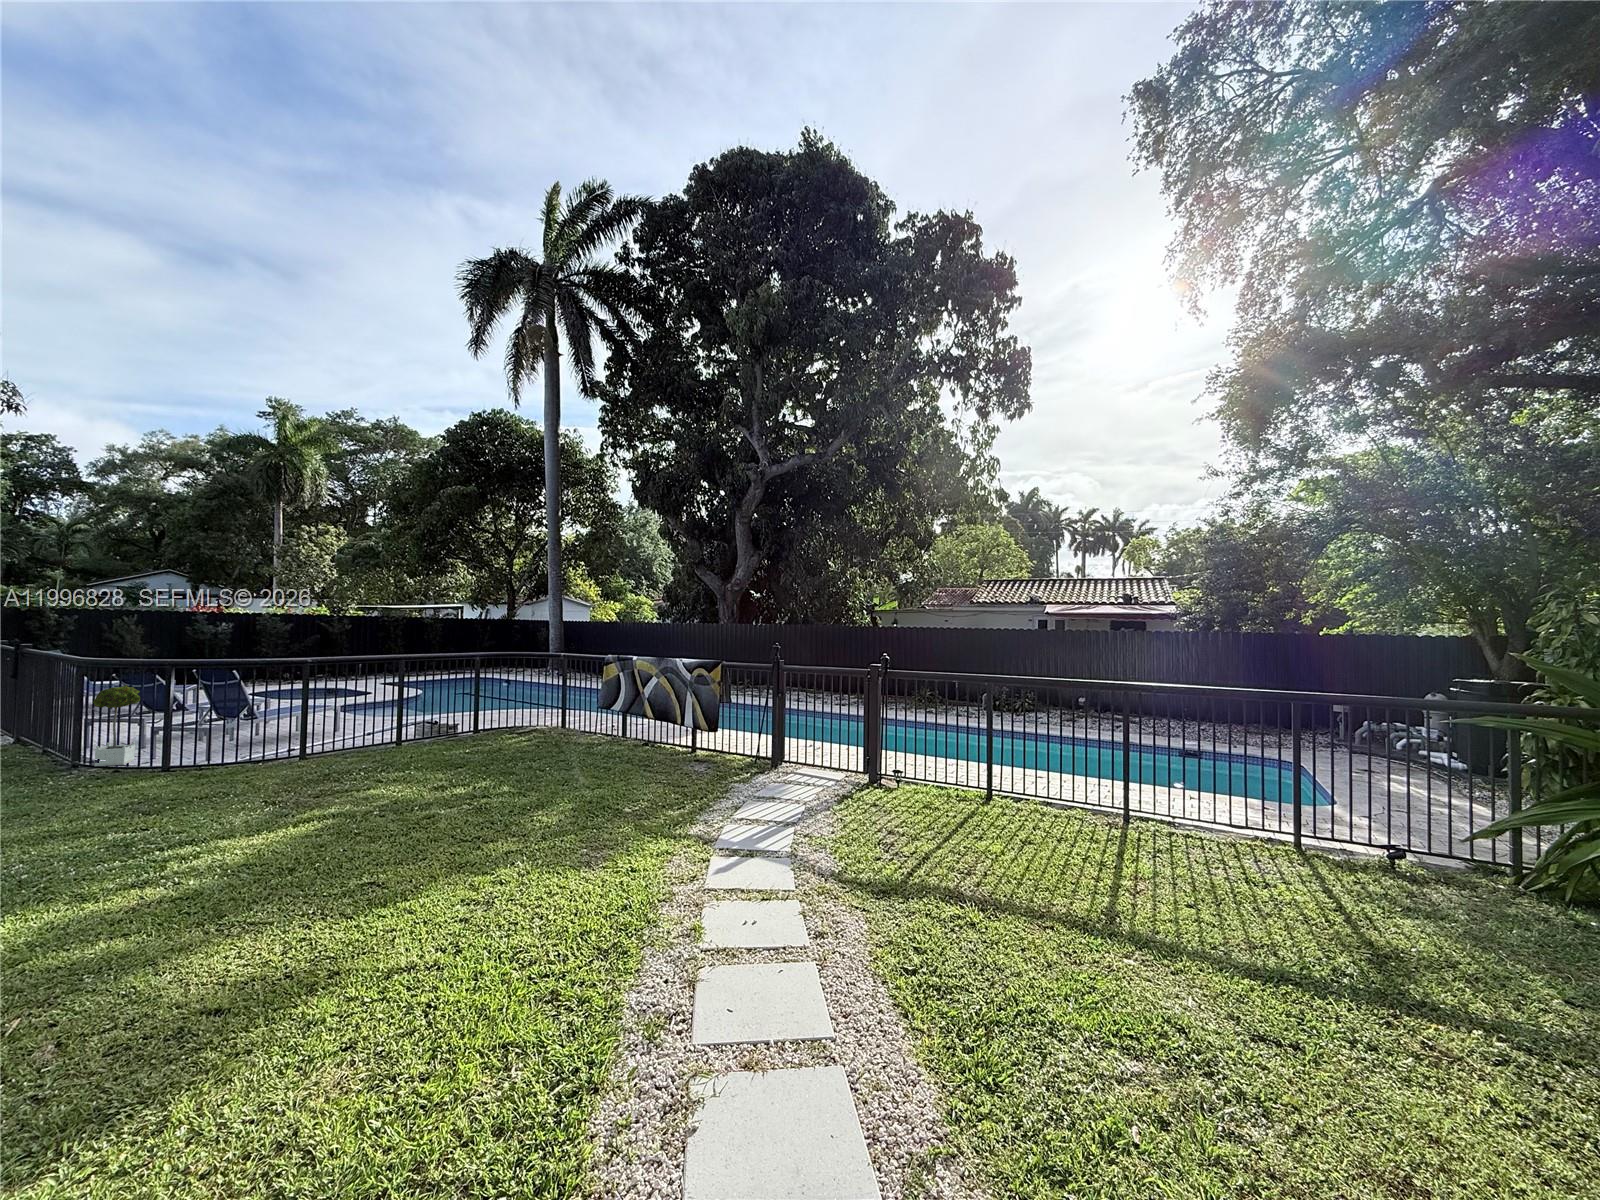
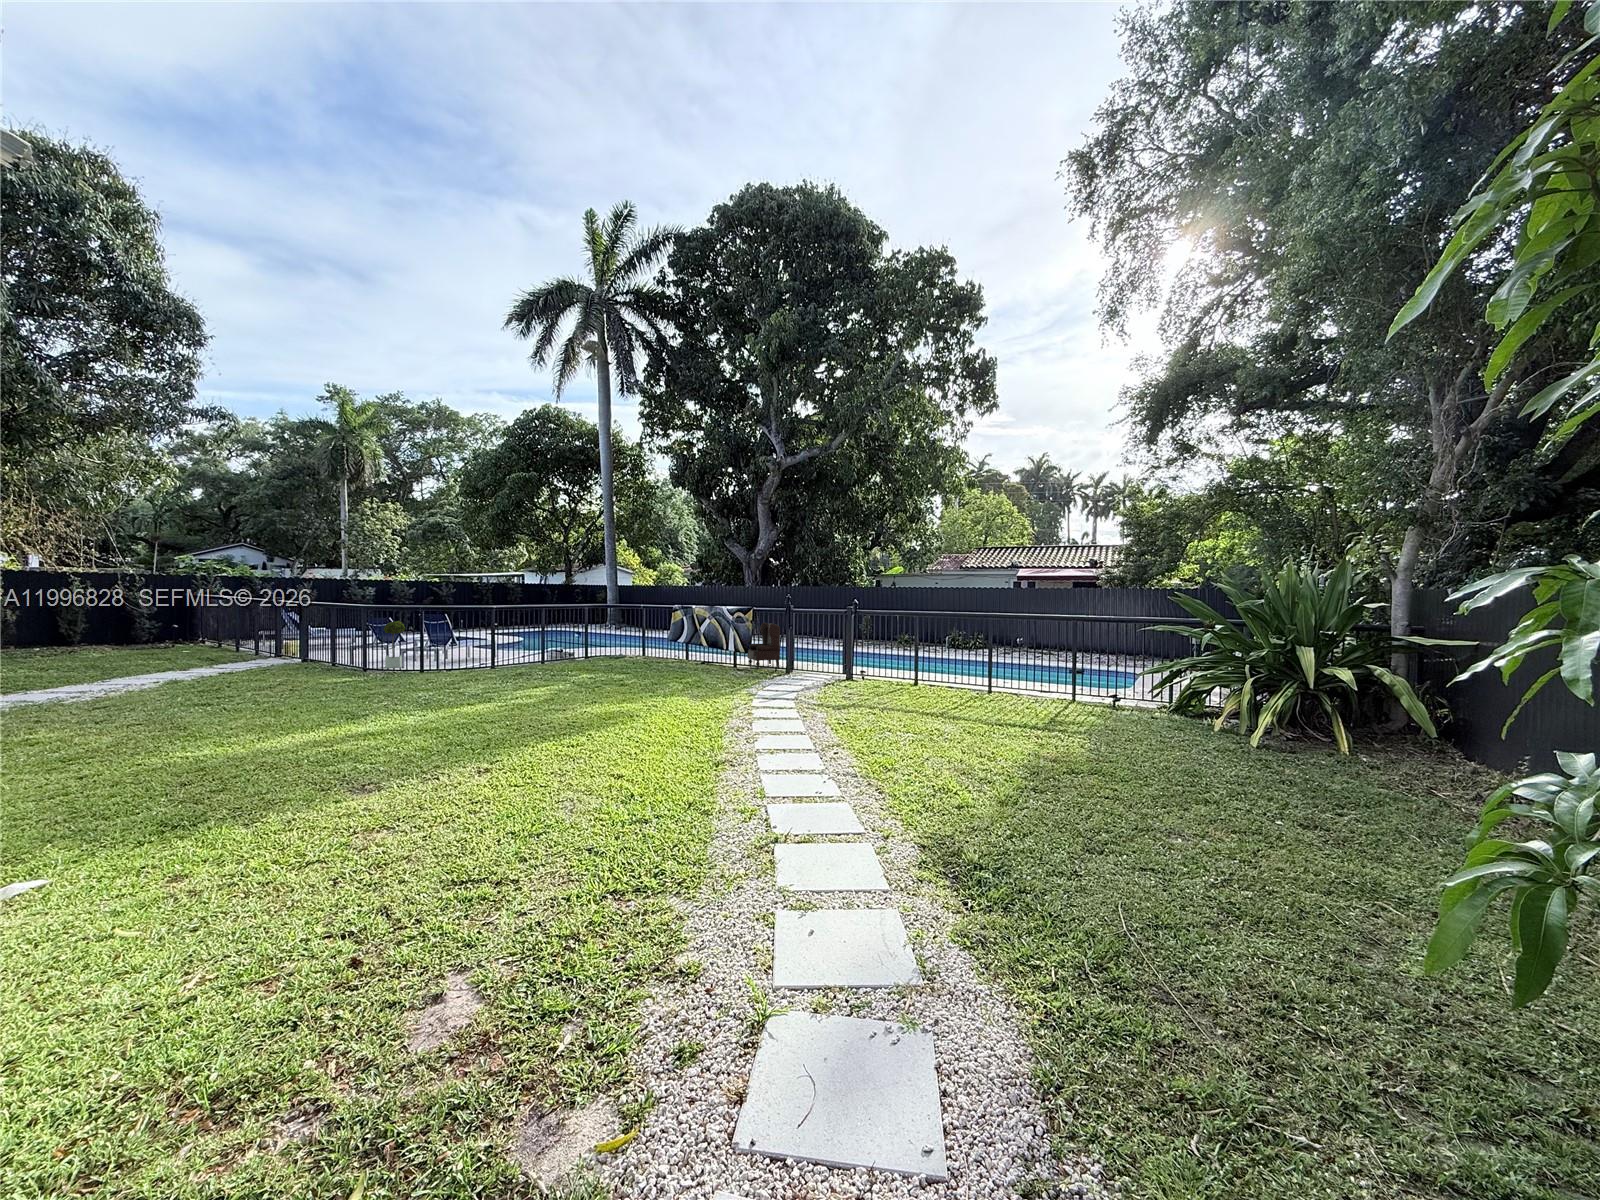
armchair: none [712,684,763,763] -> present [747,622,780,669]

